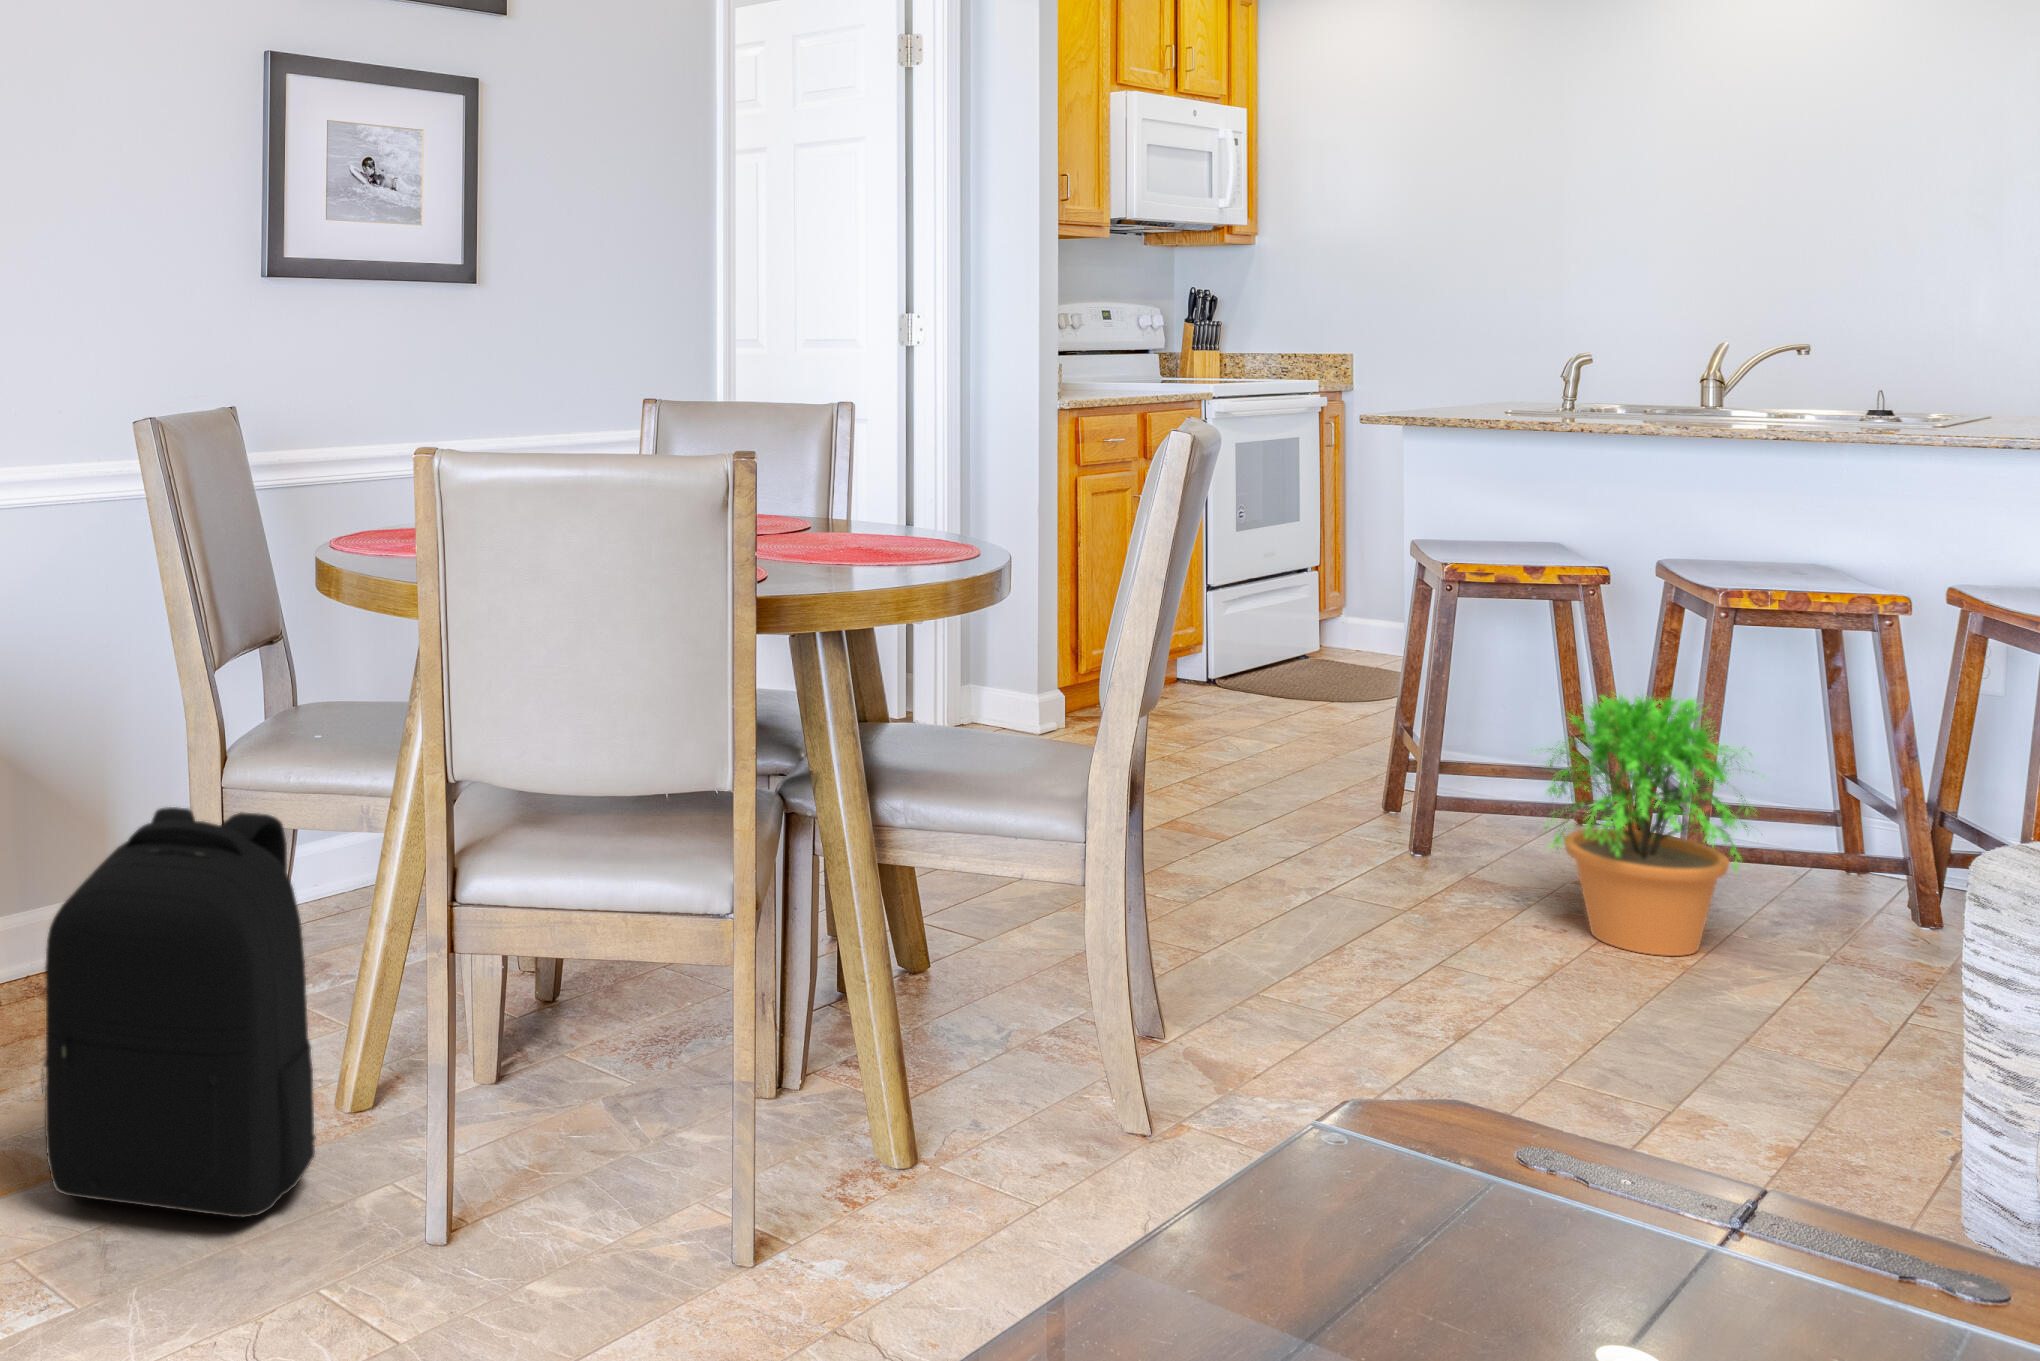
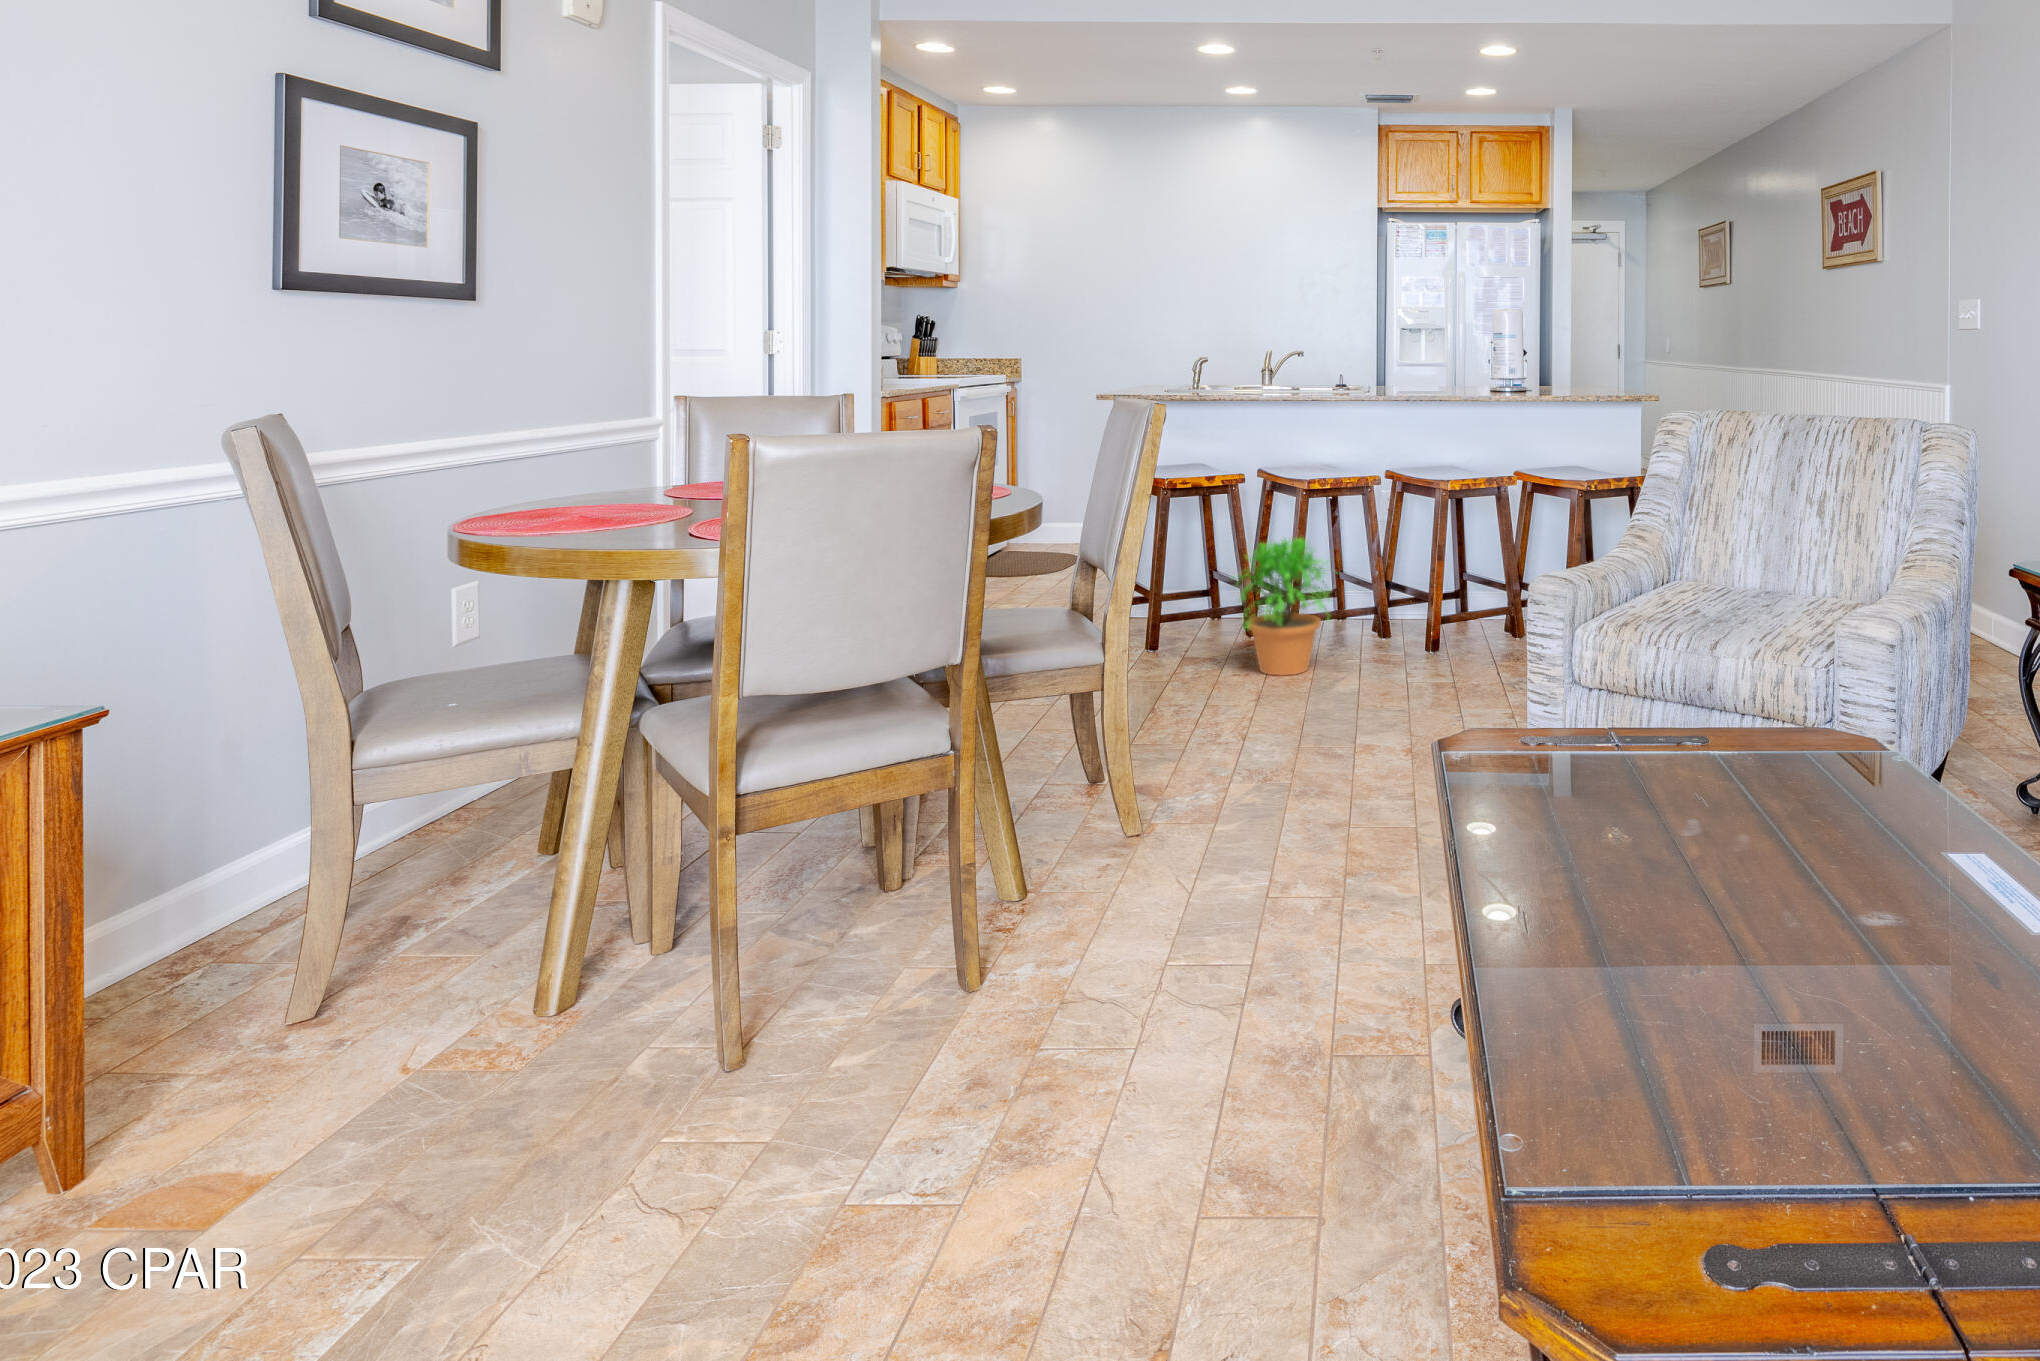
backpack: present [41,807,316,1217] -> none [332,761,621,1154]

